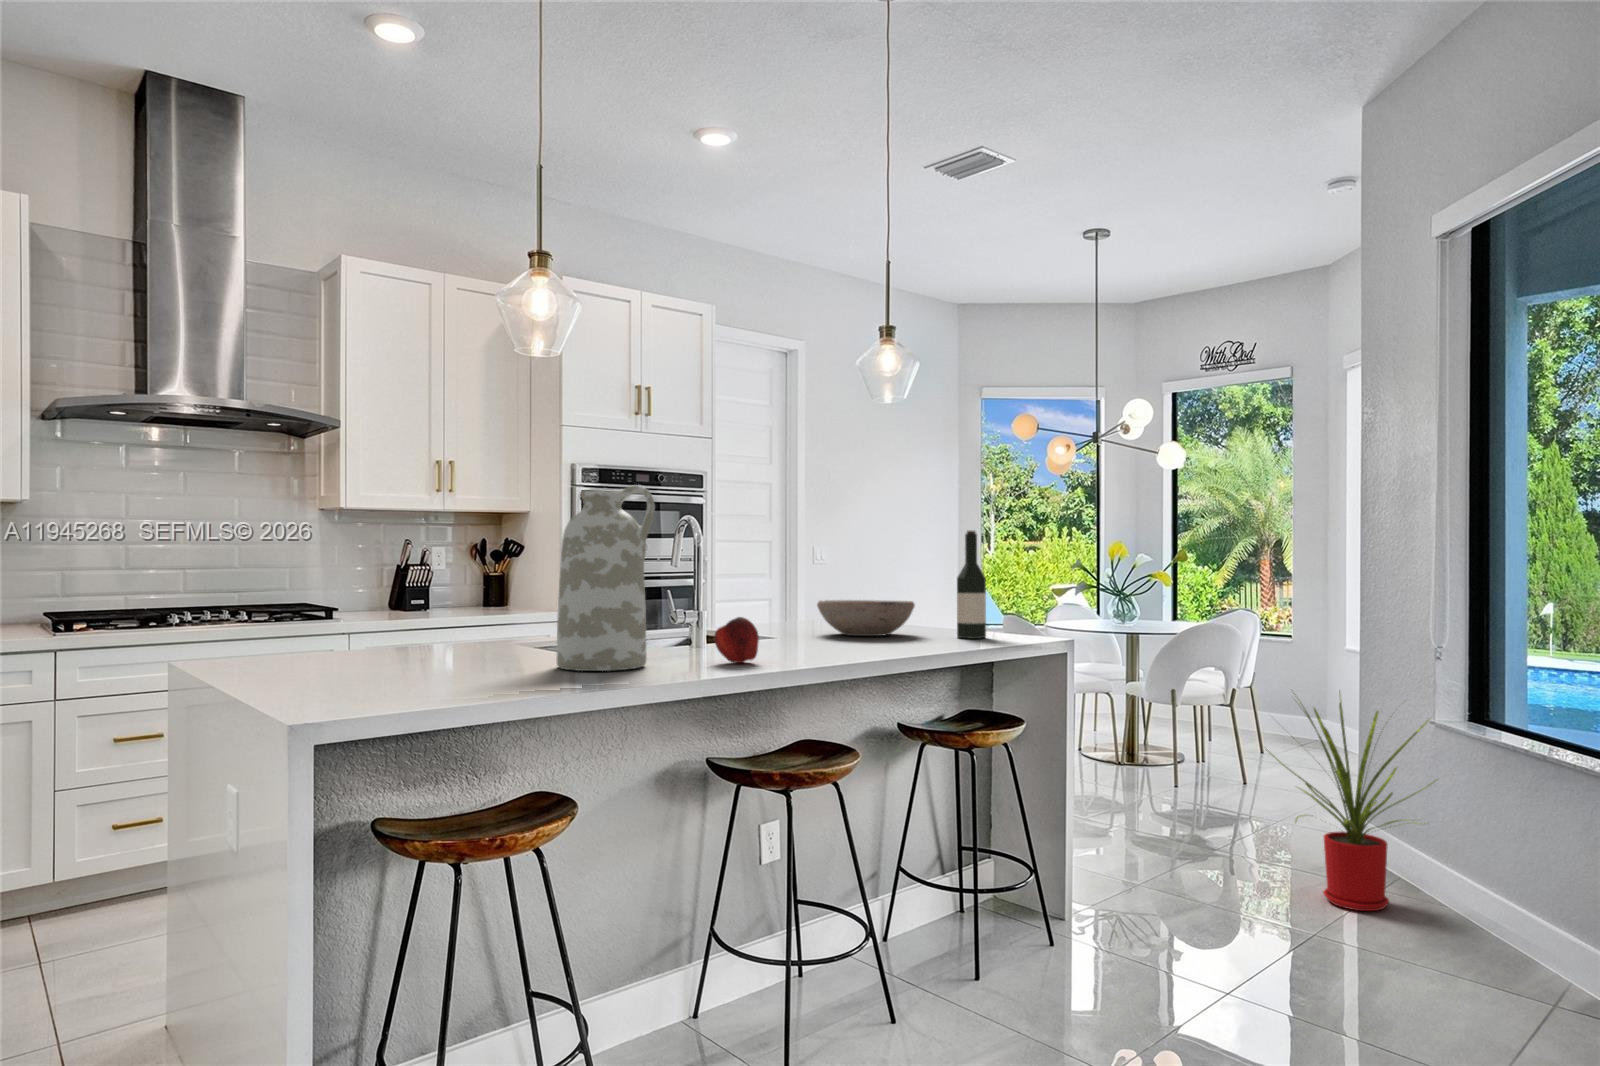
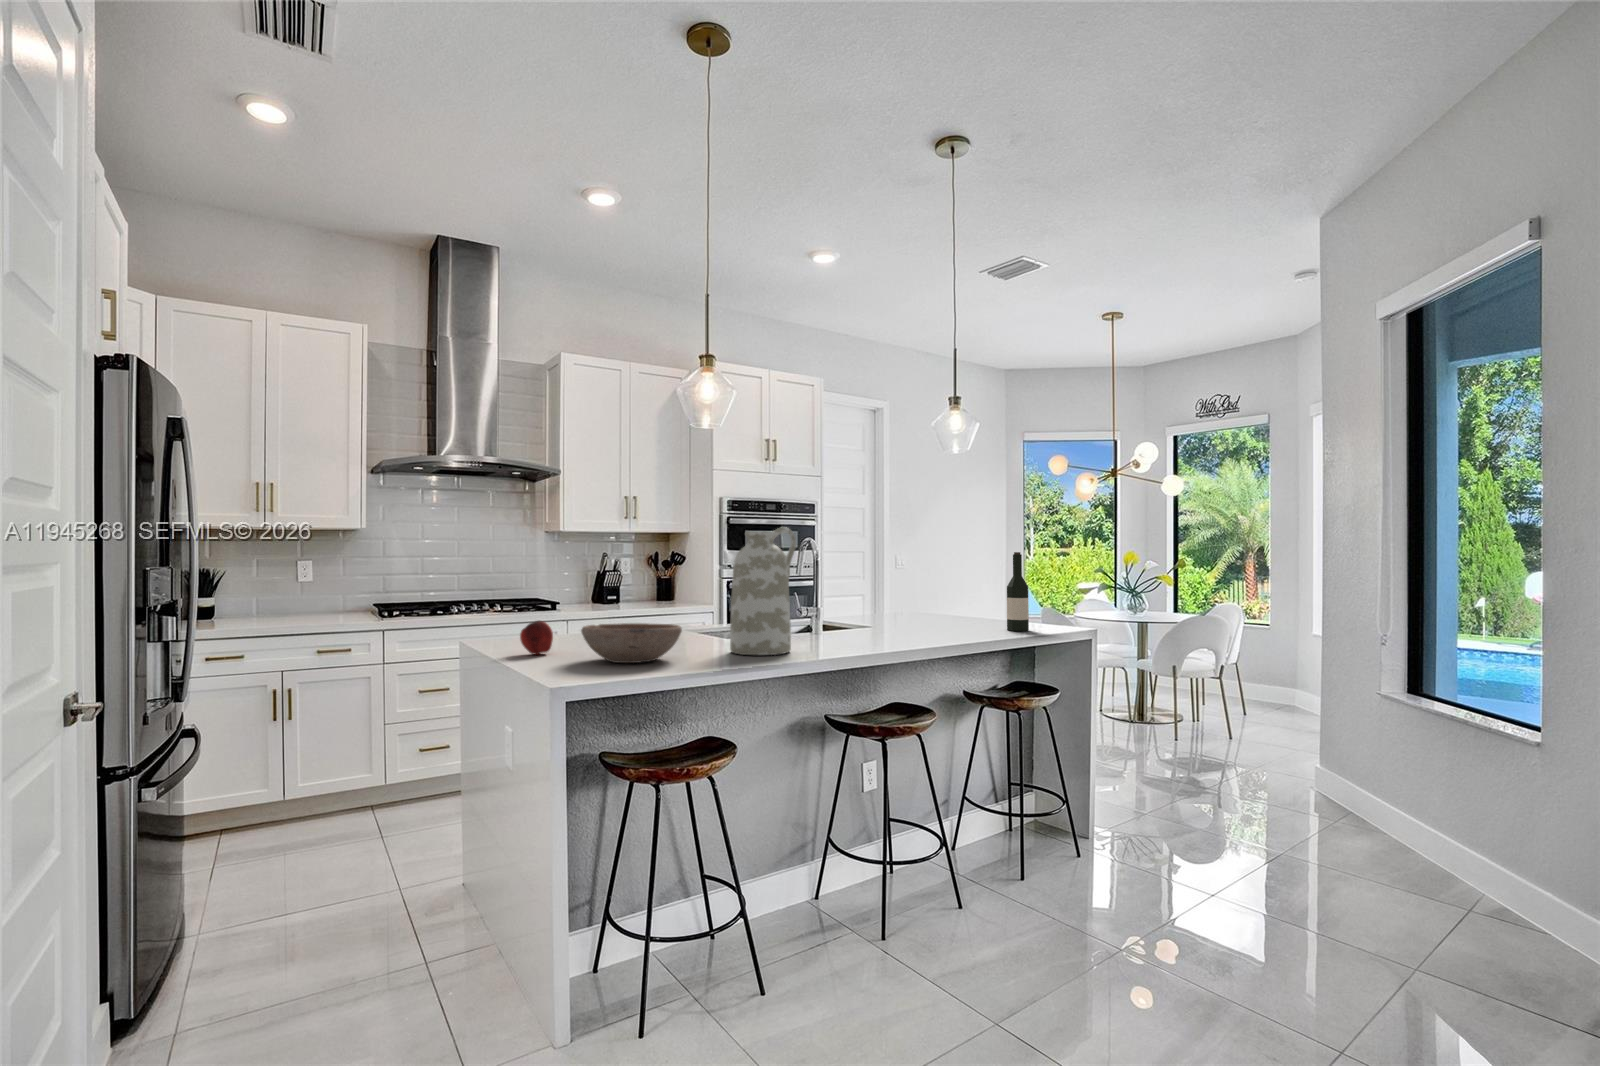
bowl: present [817,600,915,636] -> present [581,623,682,663]
apple: present [714,617,759,663] -> present [520,621,553,655]
house plant: present [1276,691,1437,911] -> none [1242,669,1383,839]

